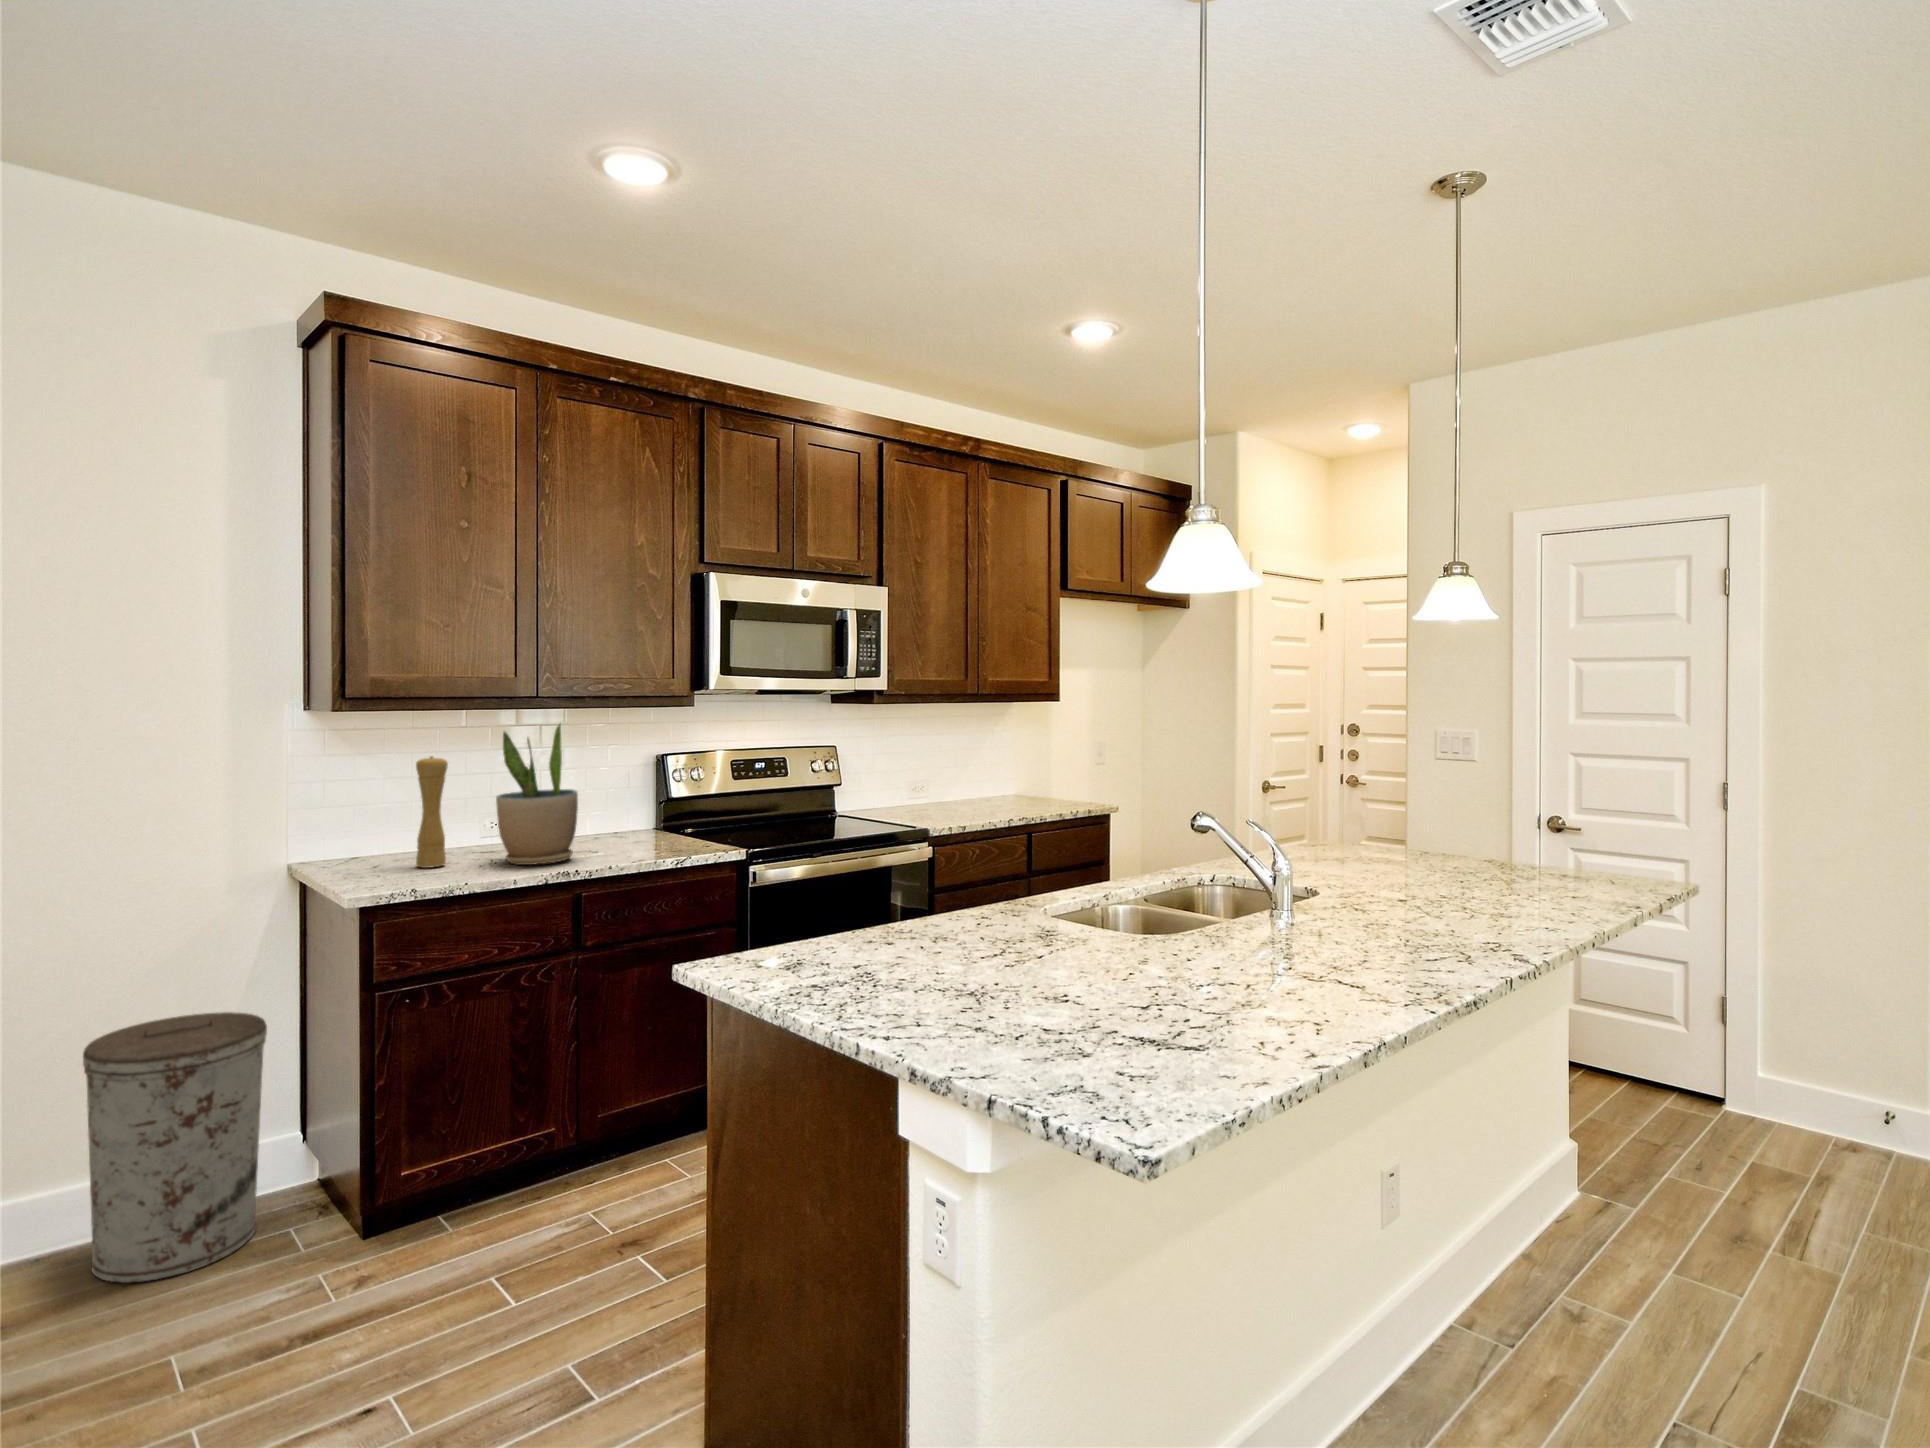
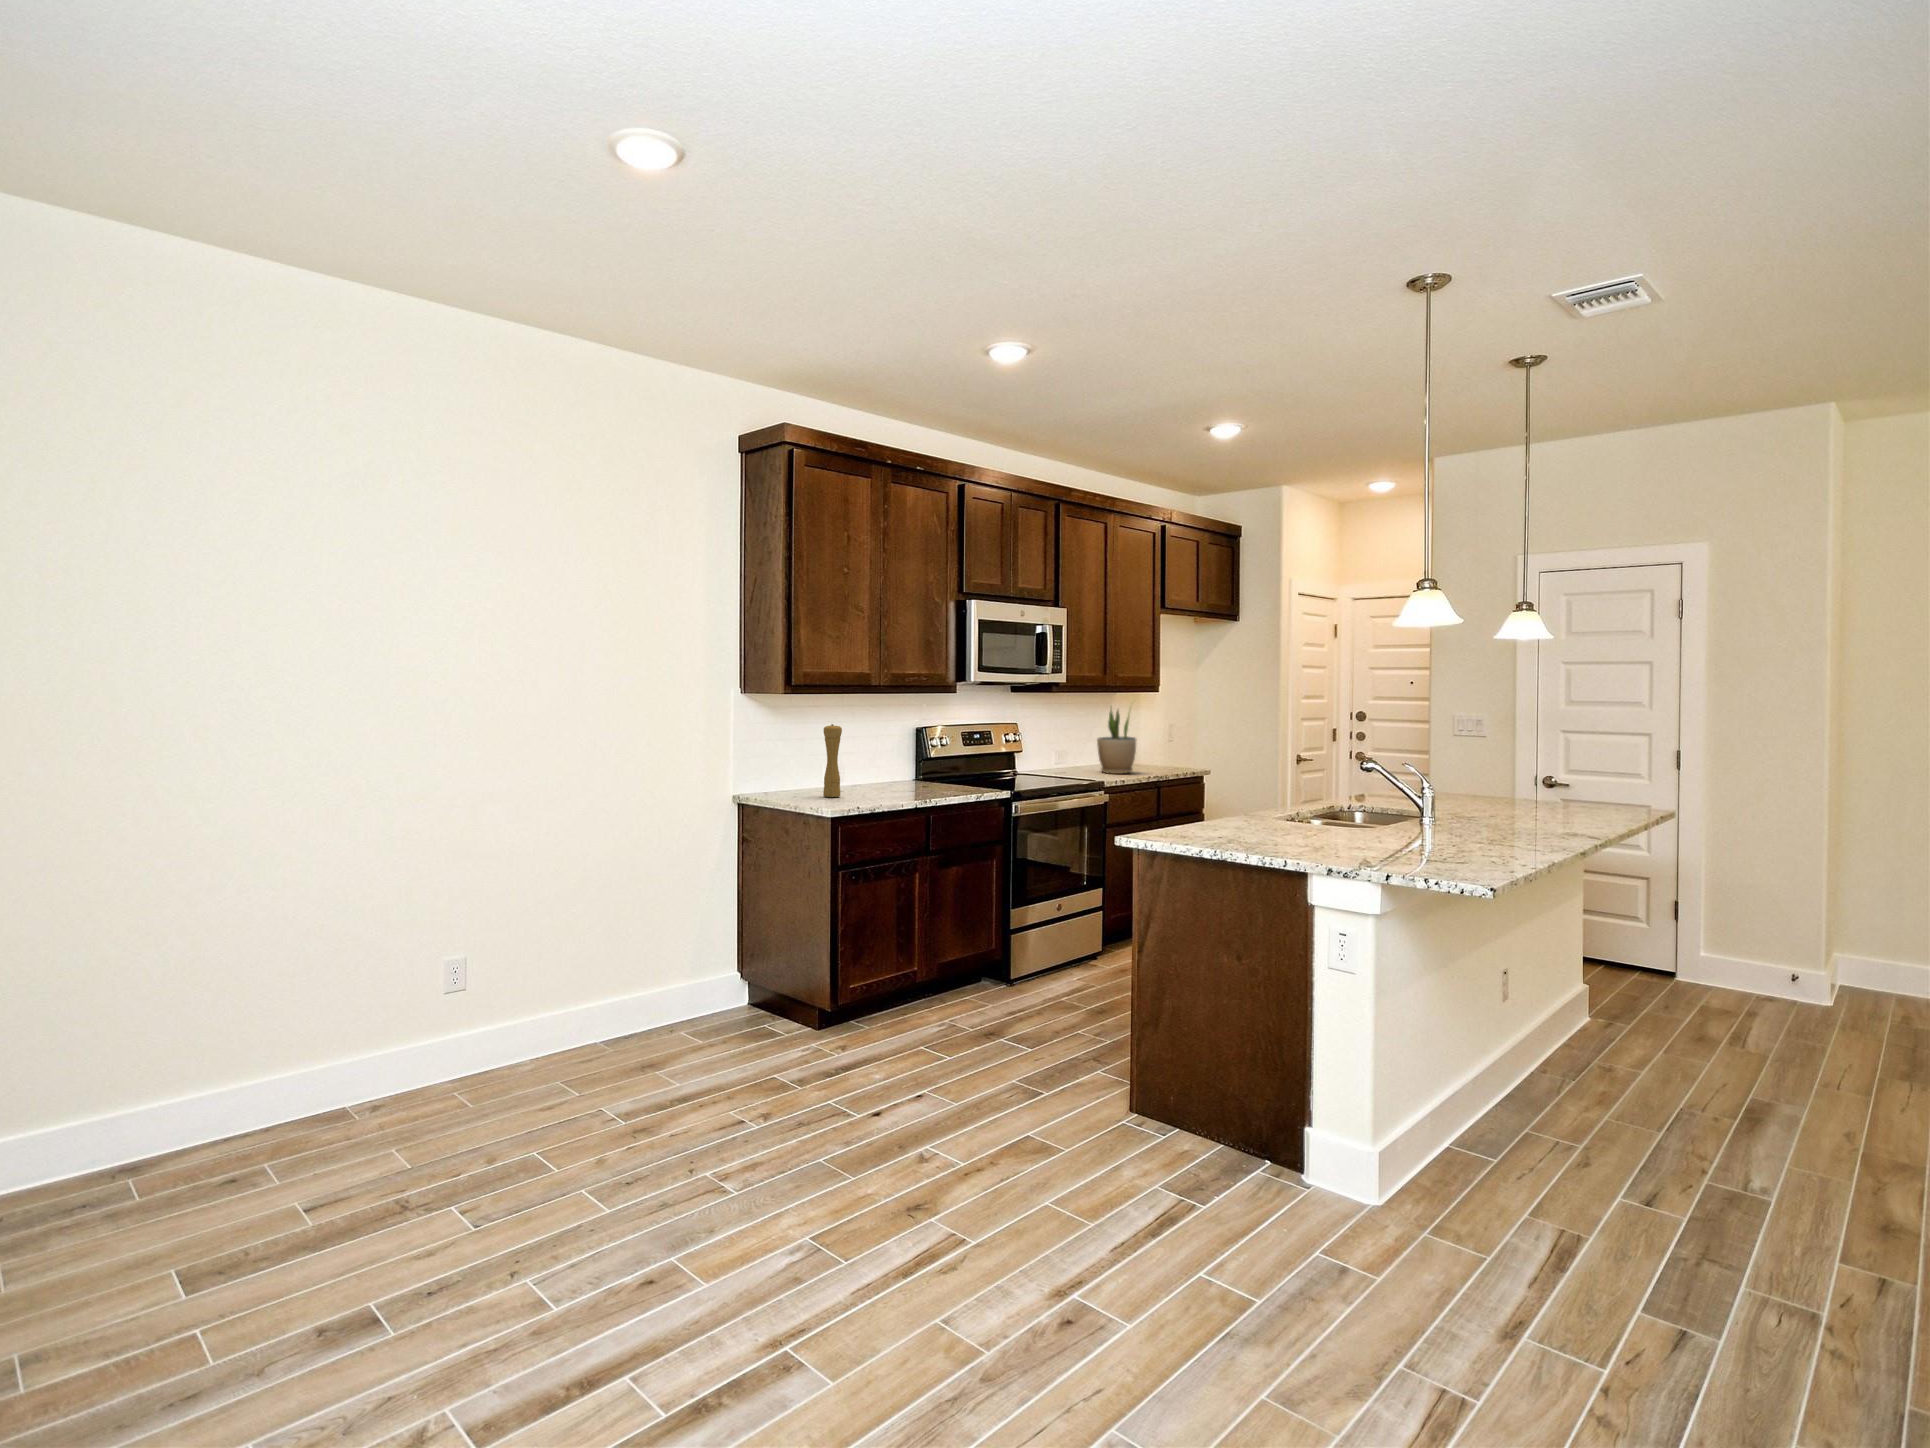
potted plant: present [496,724,578,865] -> present [1097,707,1136,774]
trash can: present [83,1012,267,1283] -> none [661,888,755,1046]

